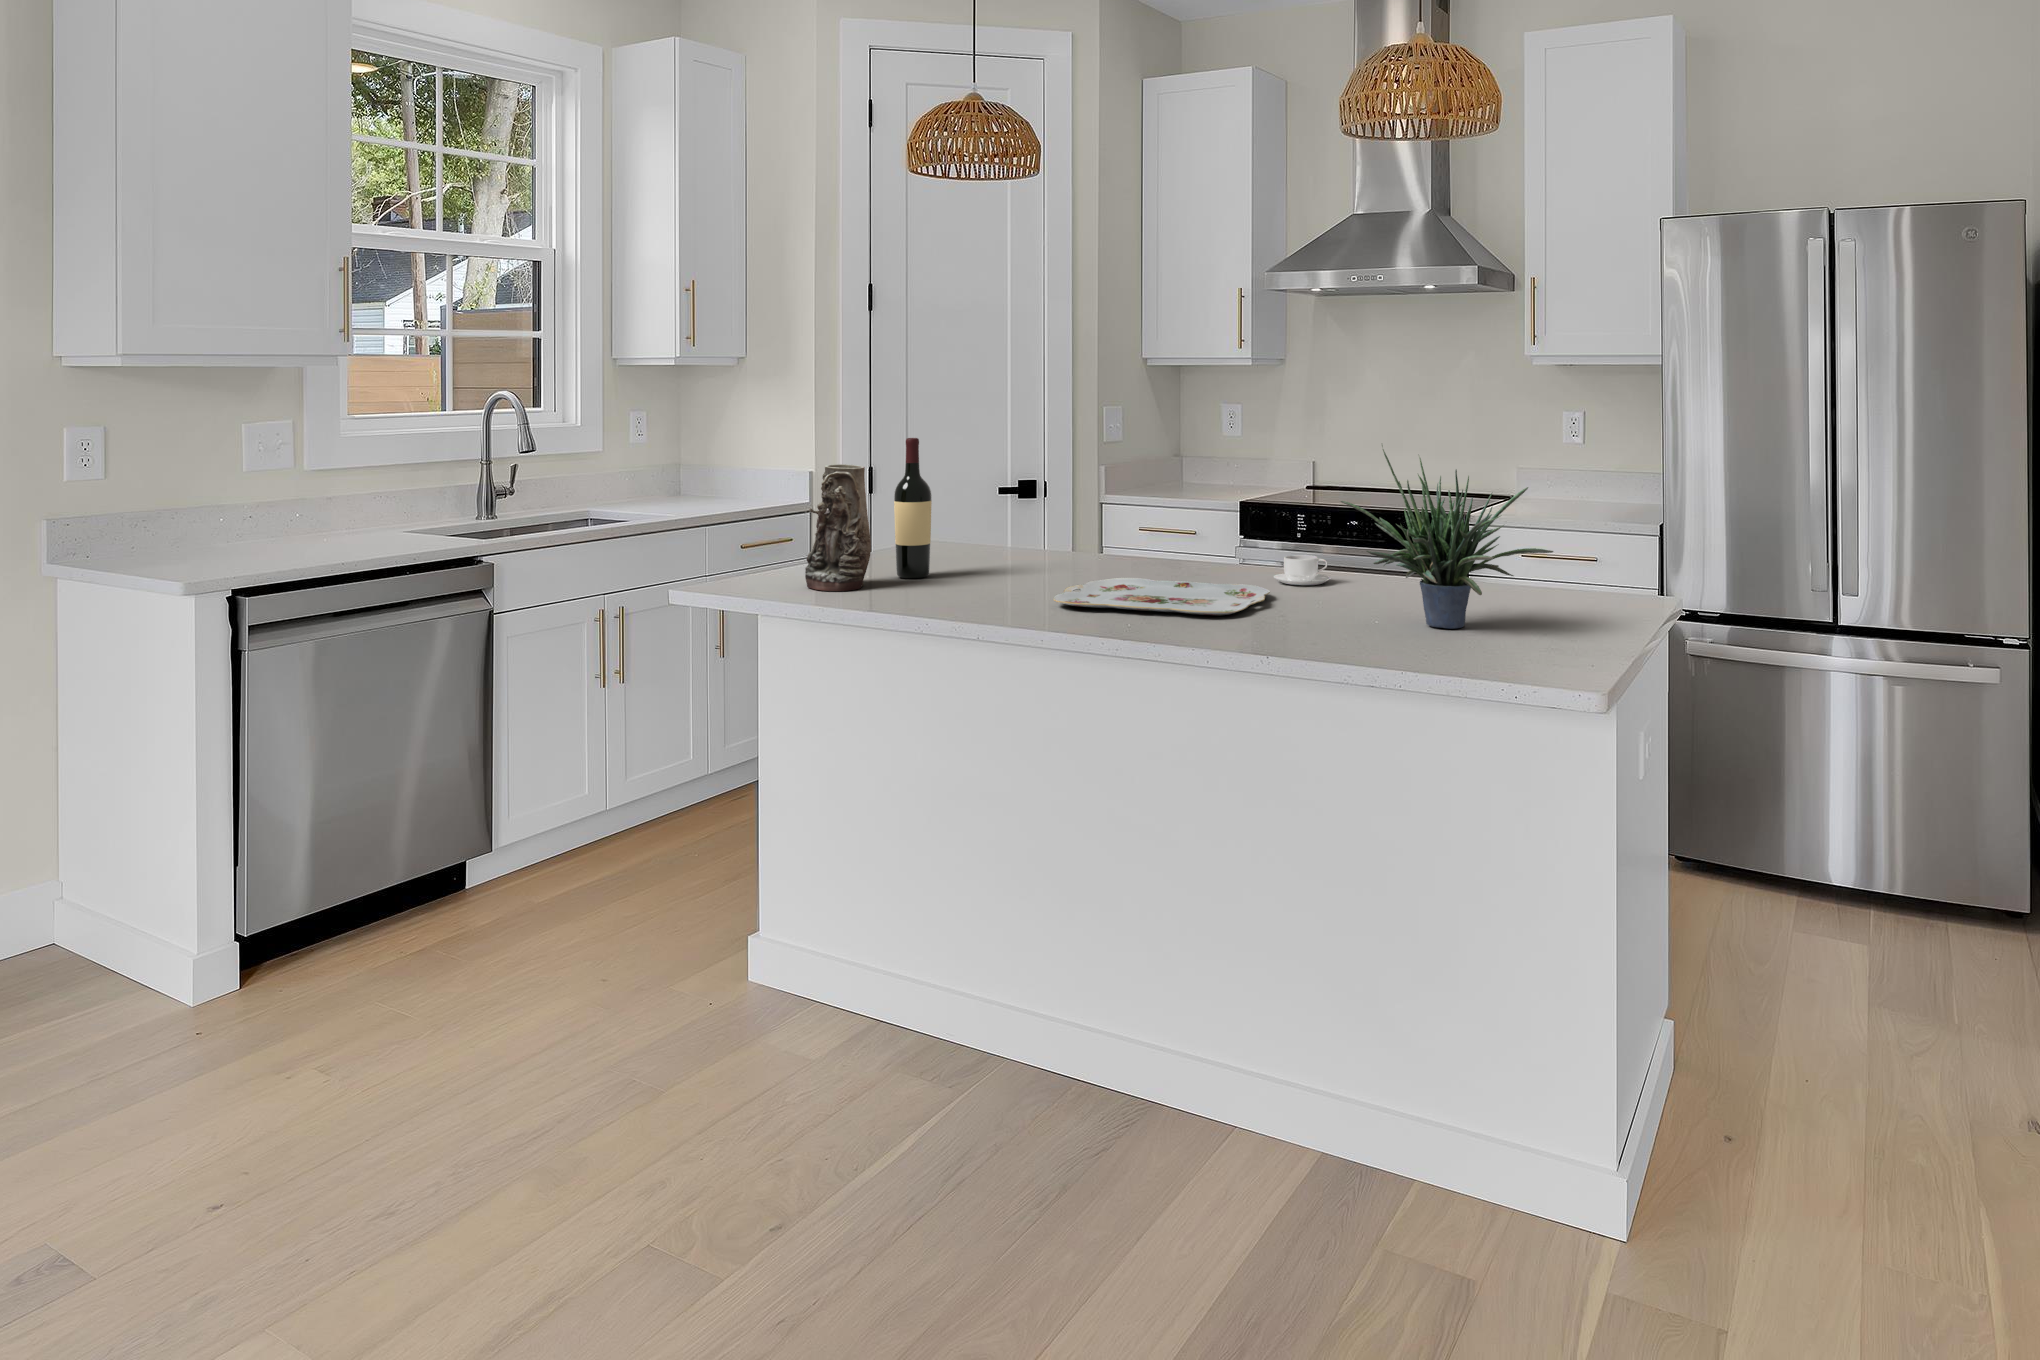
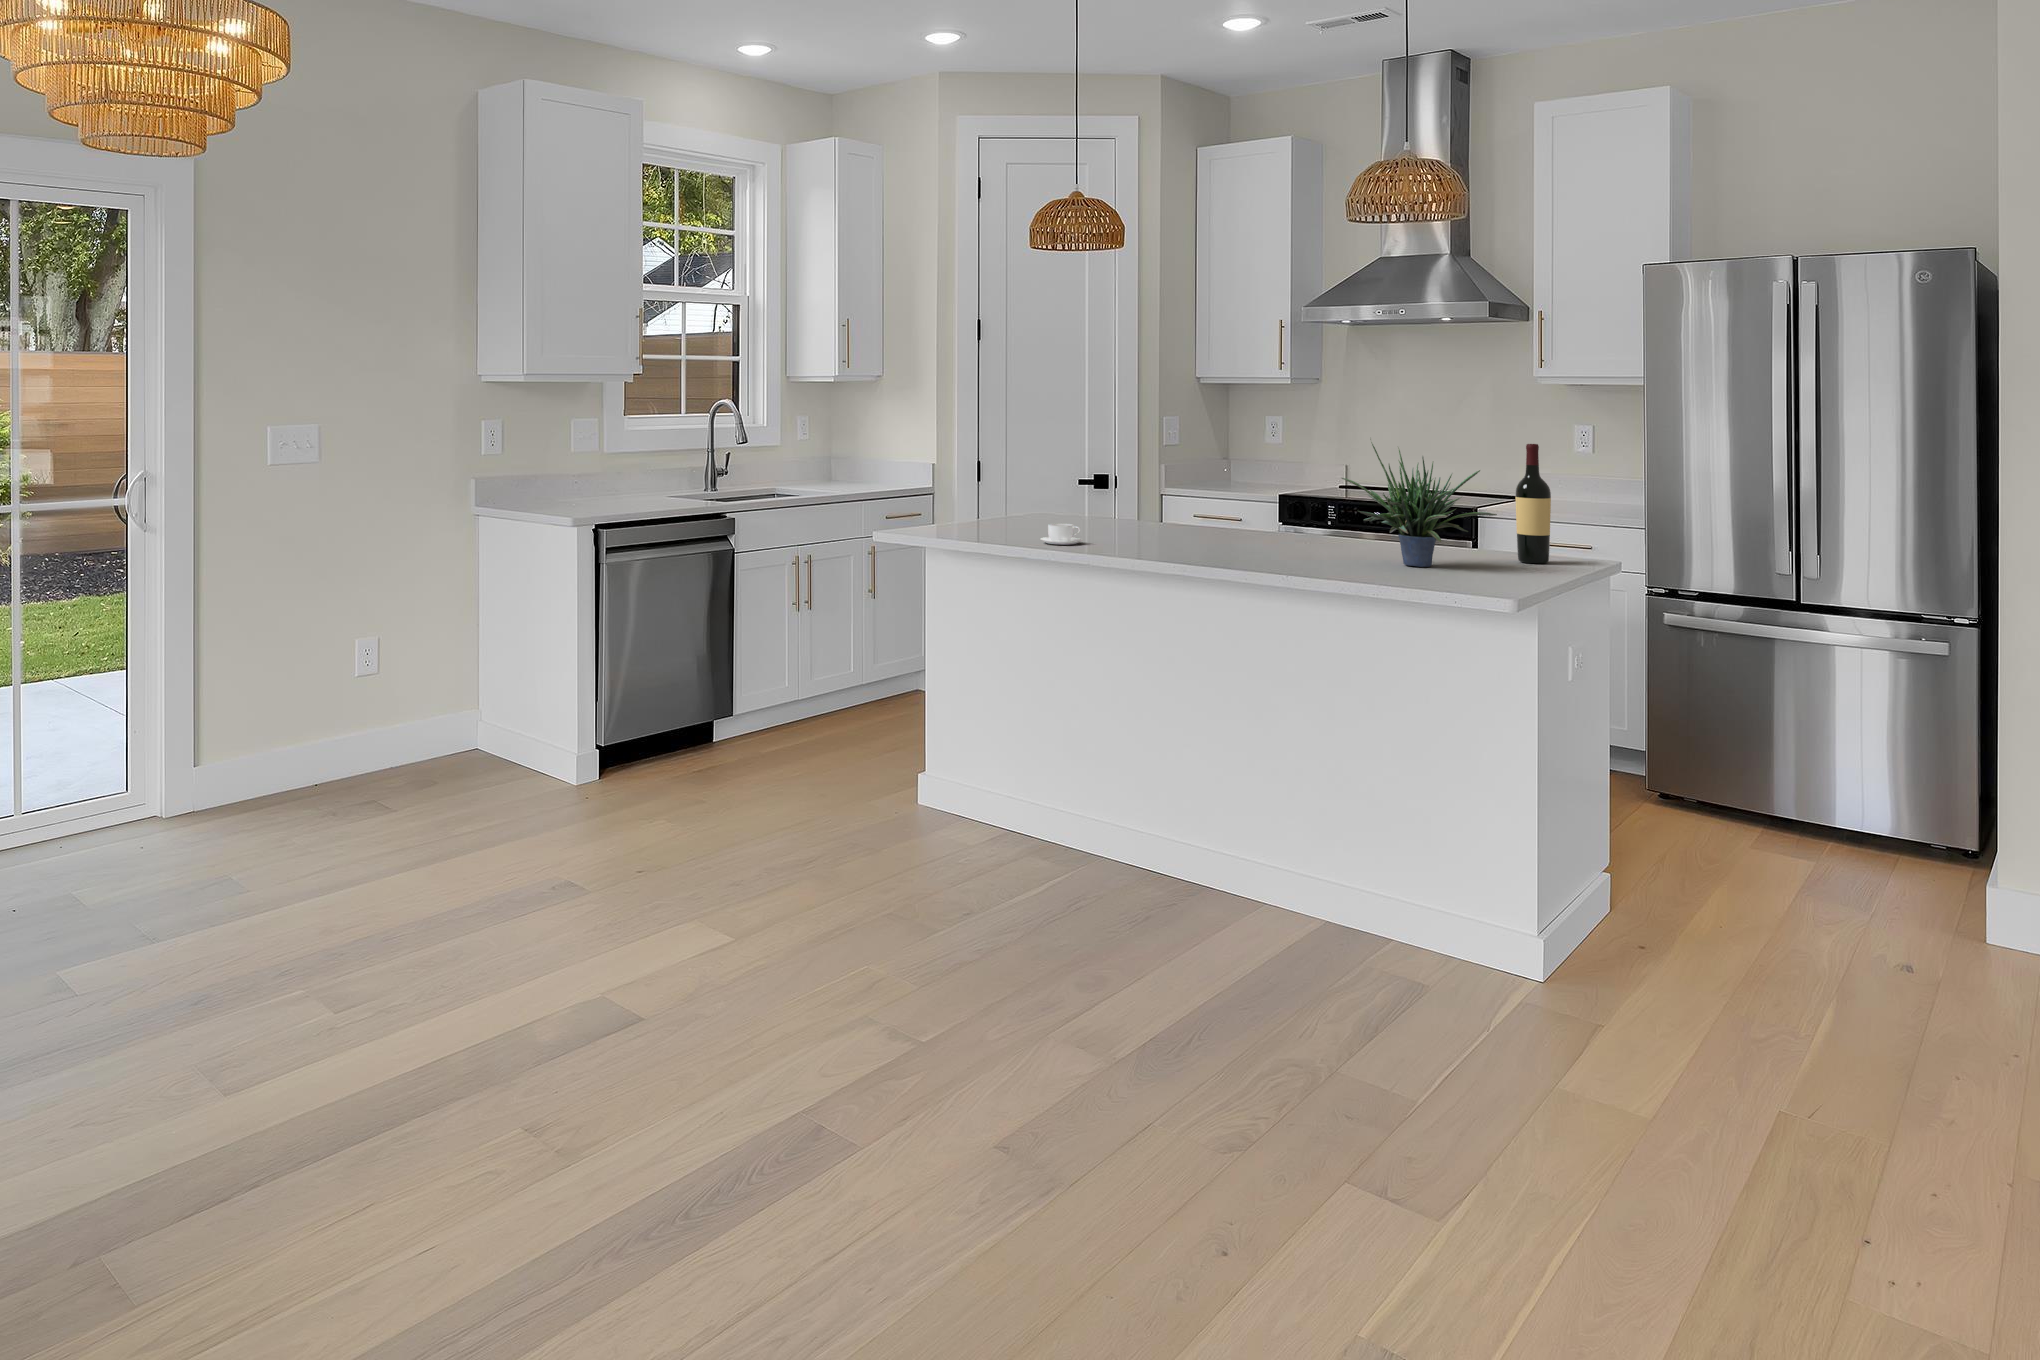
wine bottle: present [894,438,932,578] -> present [1516,444,1551,564]
vase: present [805,464,871,591] -> none [960,450,1005,536]
coffee cup: present [1273,555,1331,585] -> present [1041,523,1082,545]
serving tray: present [1054,578,1270,616] -> none [1136,534,1293,556]

